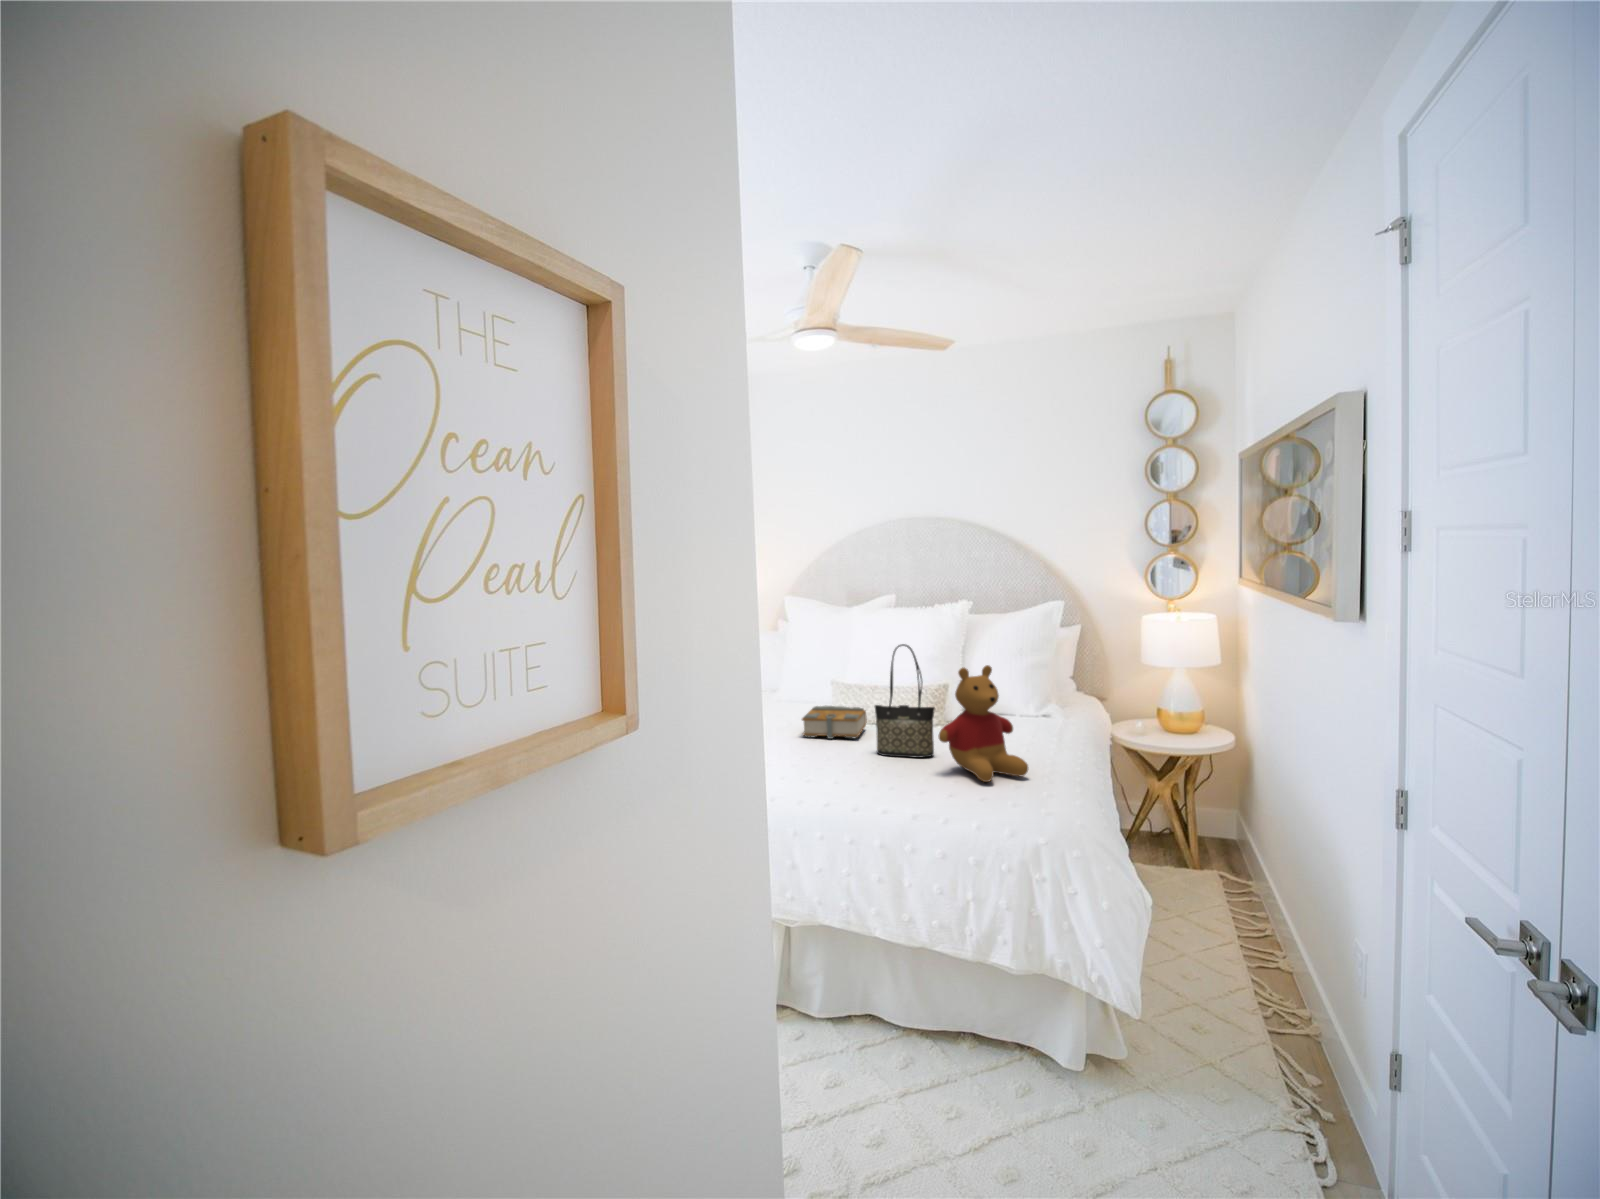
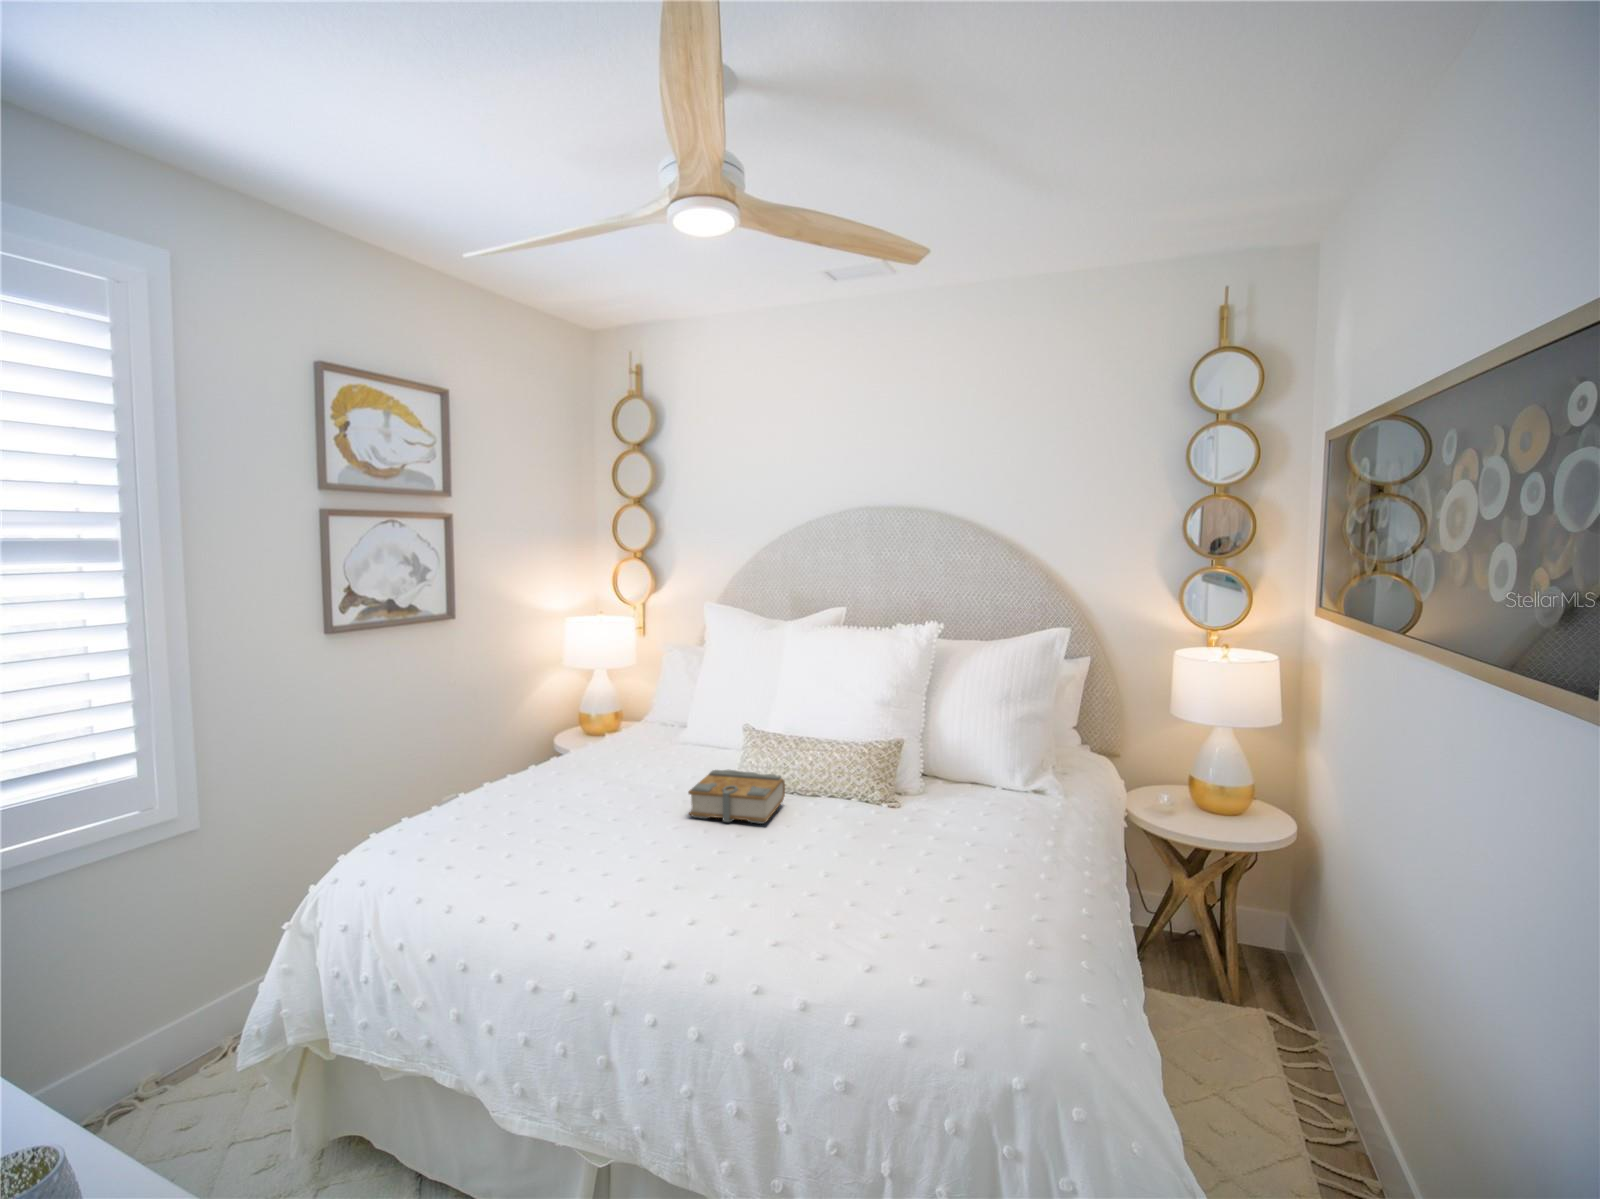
tote bag: present [875,644,935,758] -> none [784,698,870,868]
stuffed bear: present [939,665,1028,782] -> none [867,741,1003,932]

